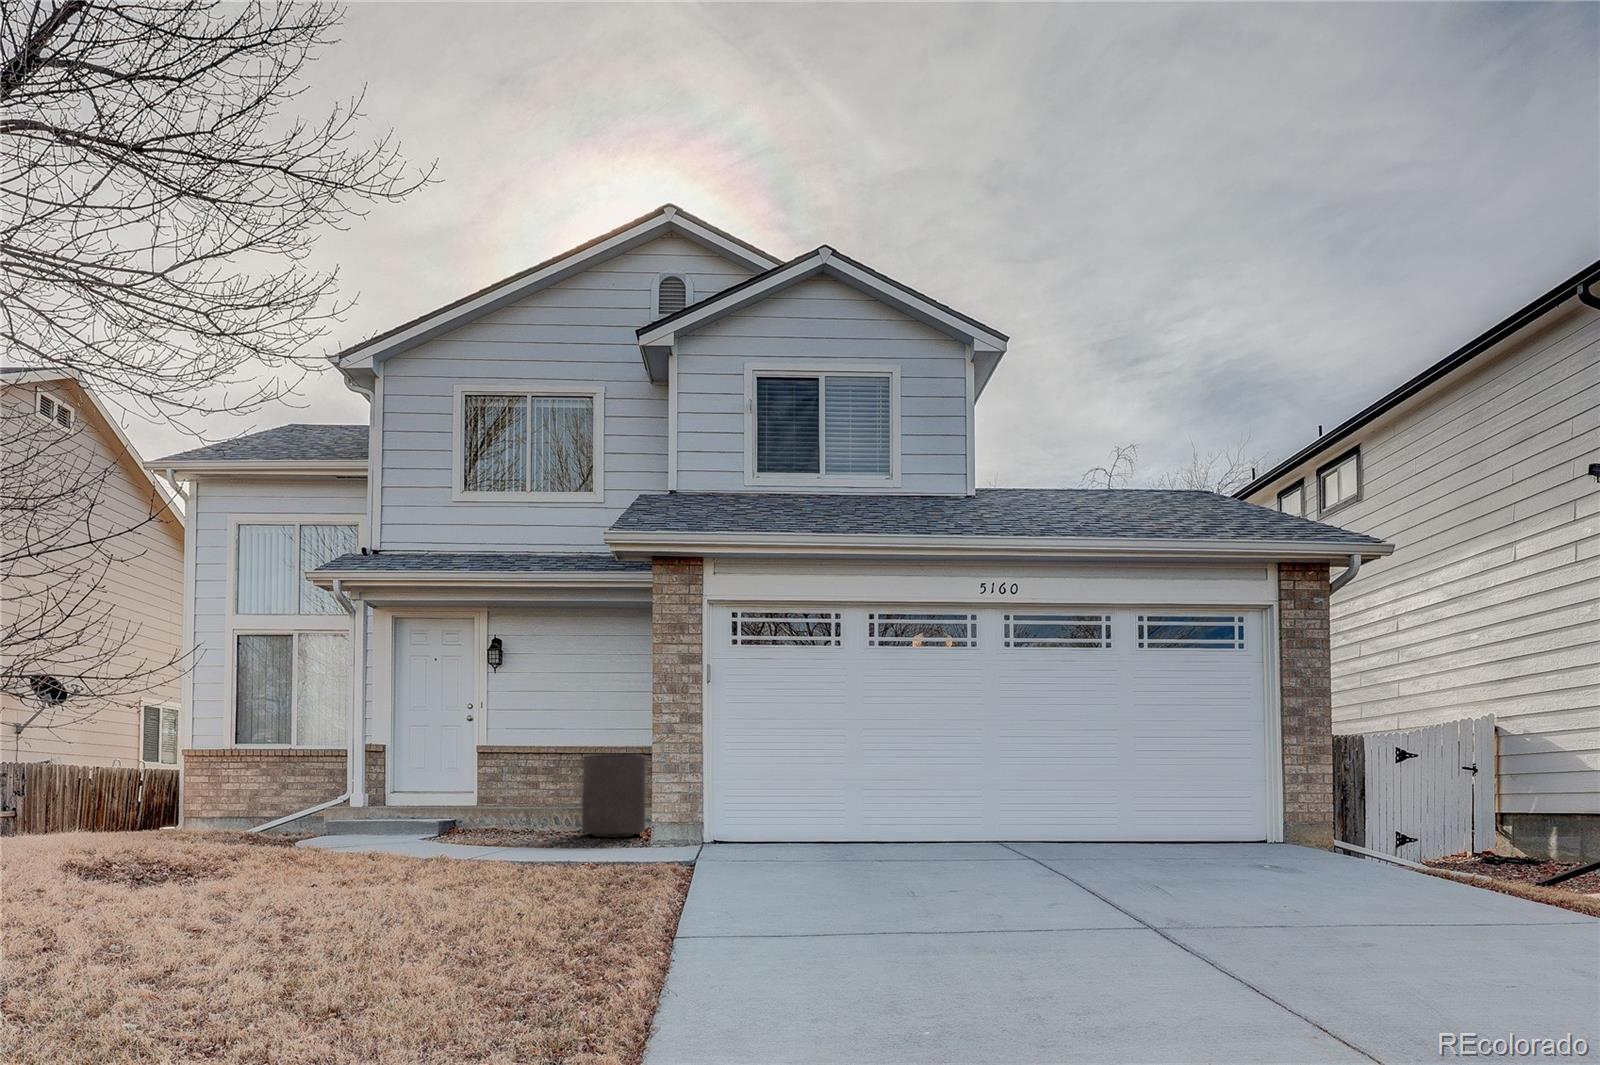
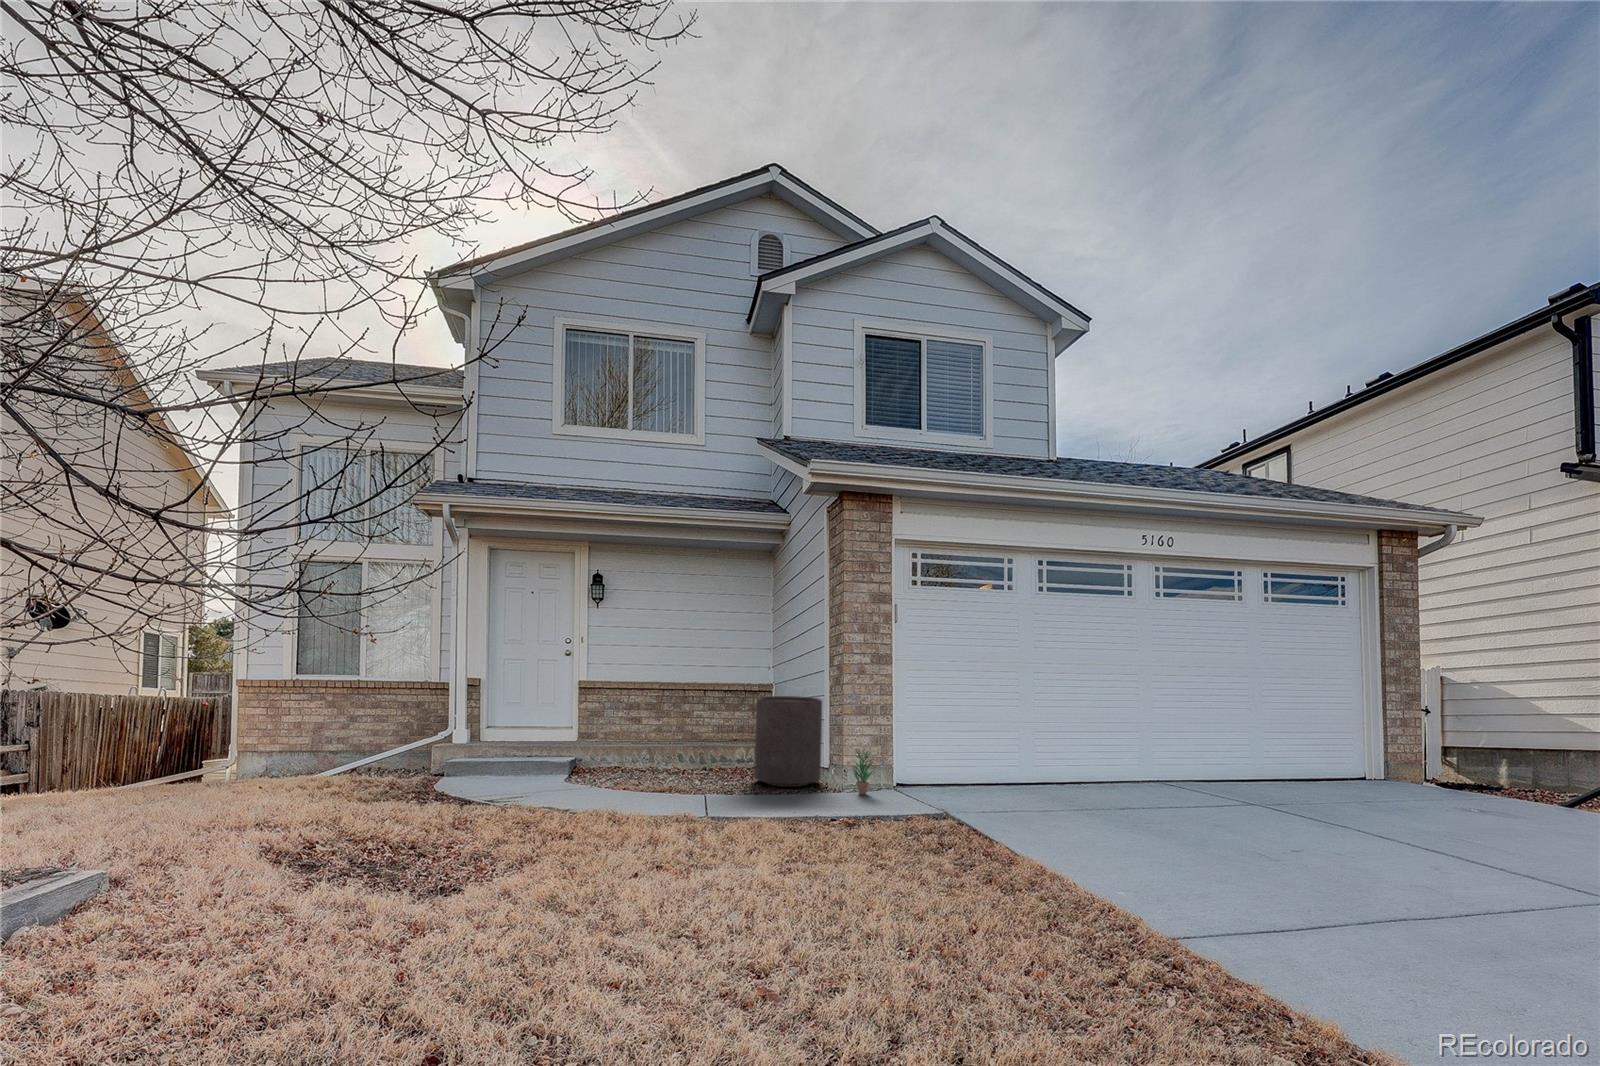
potted plant: none [651,798,674,843] -> present [853,749,874,795]

